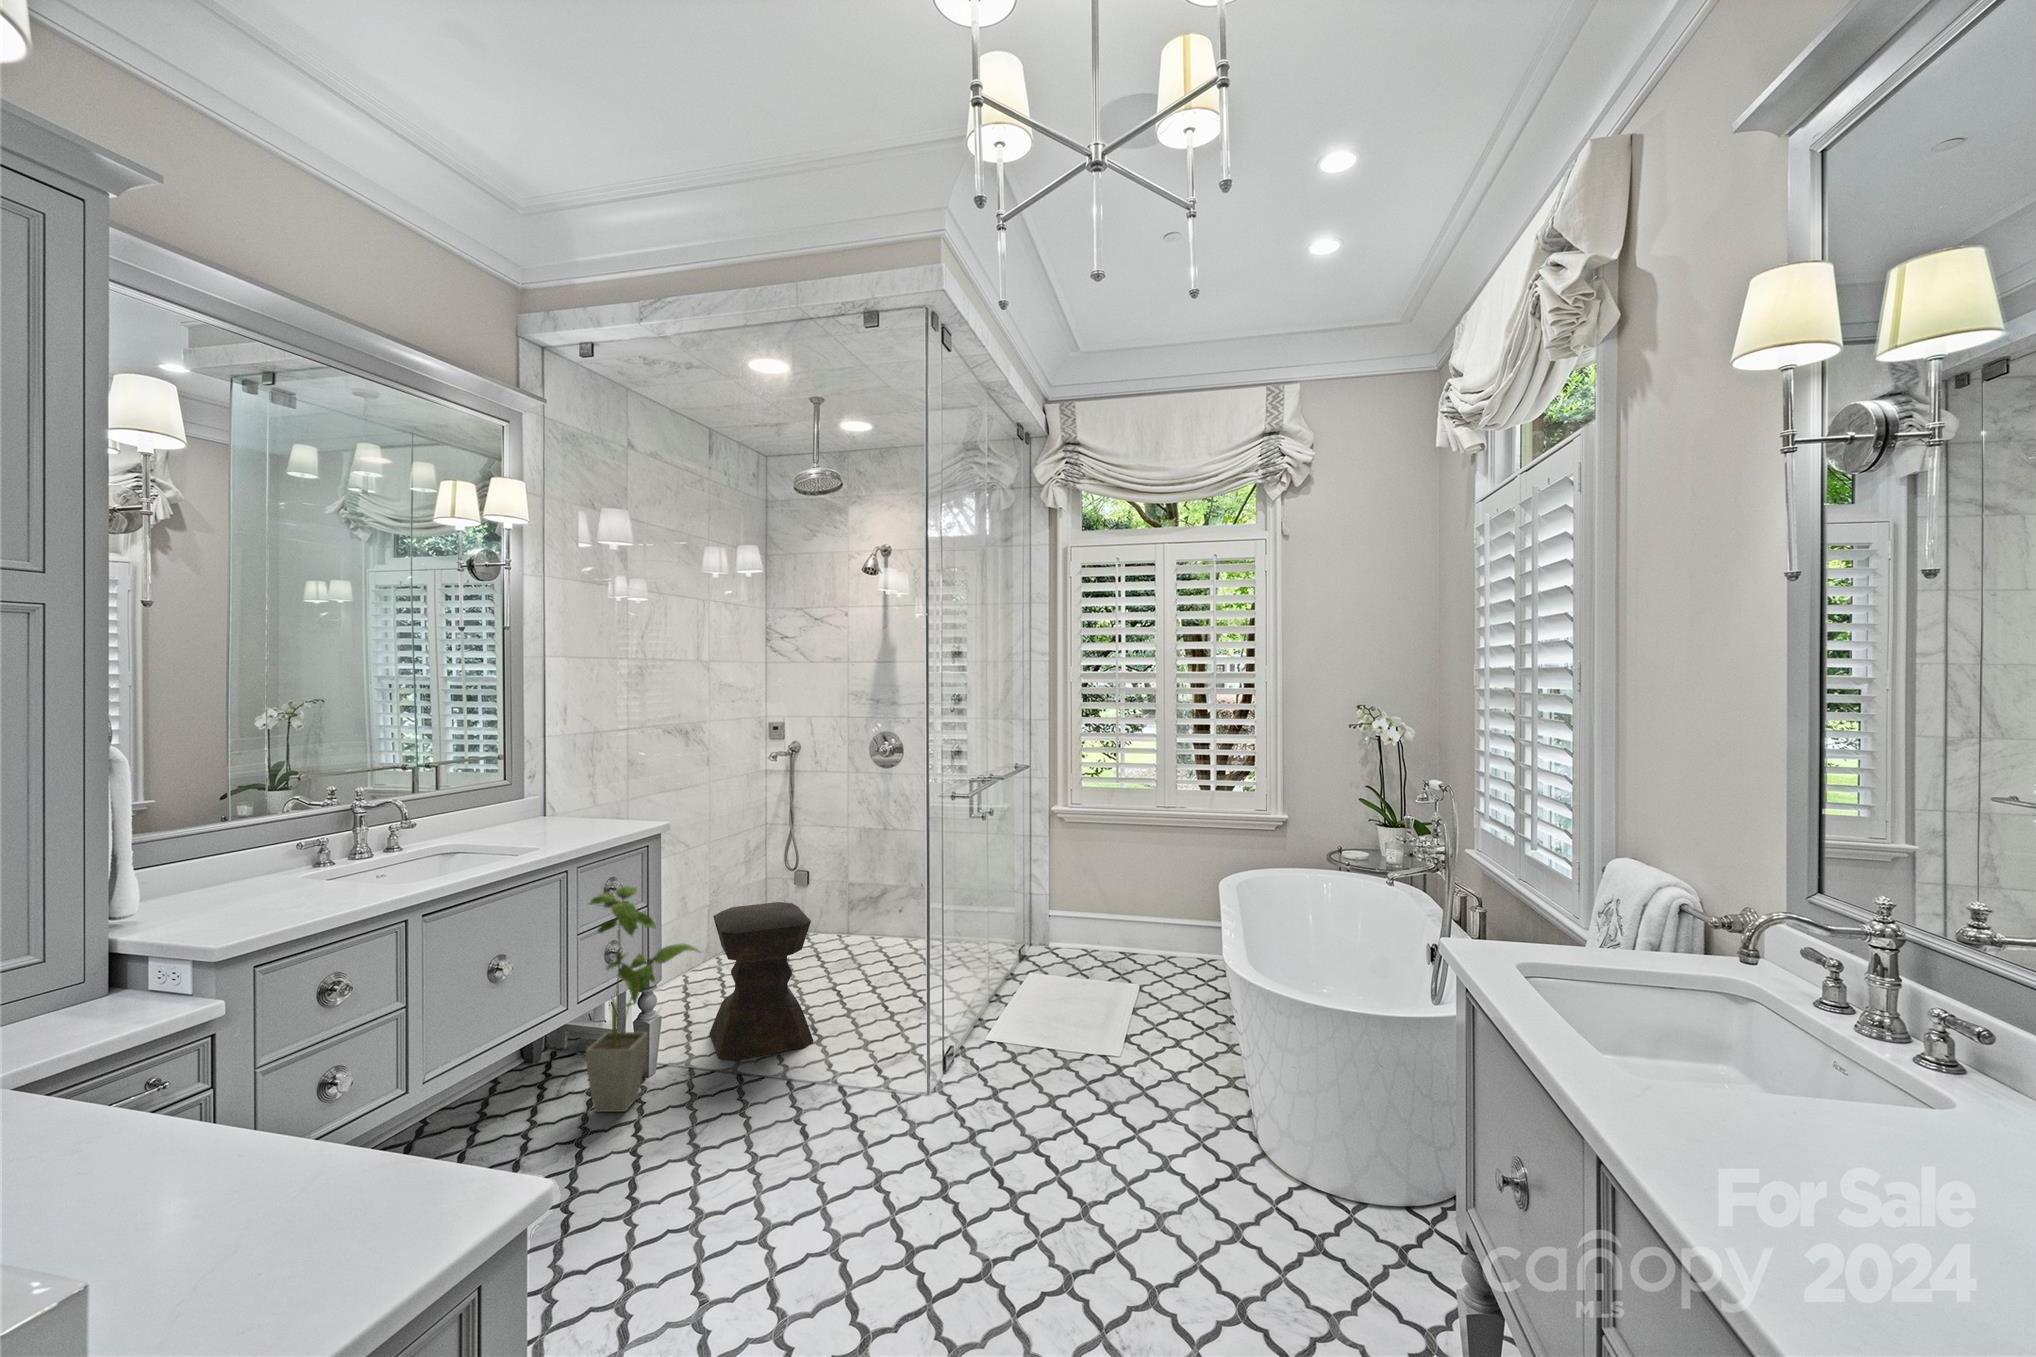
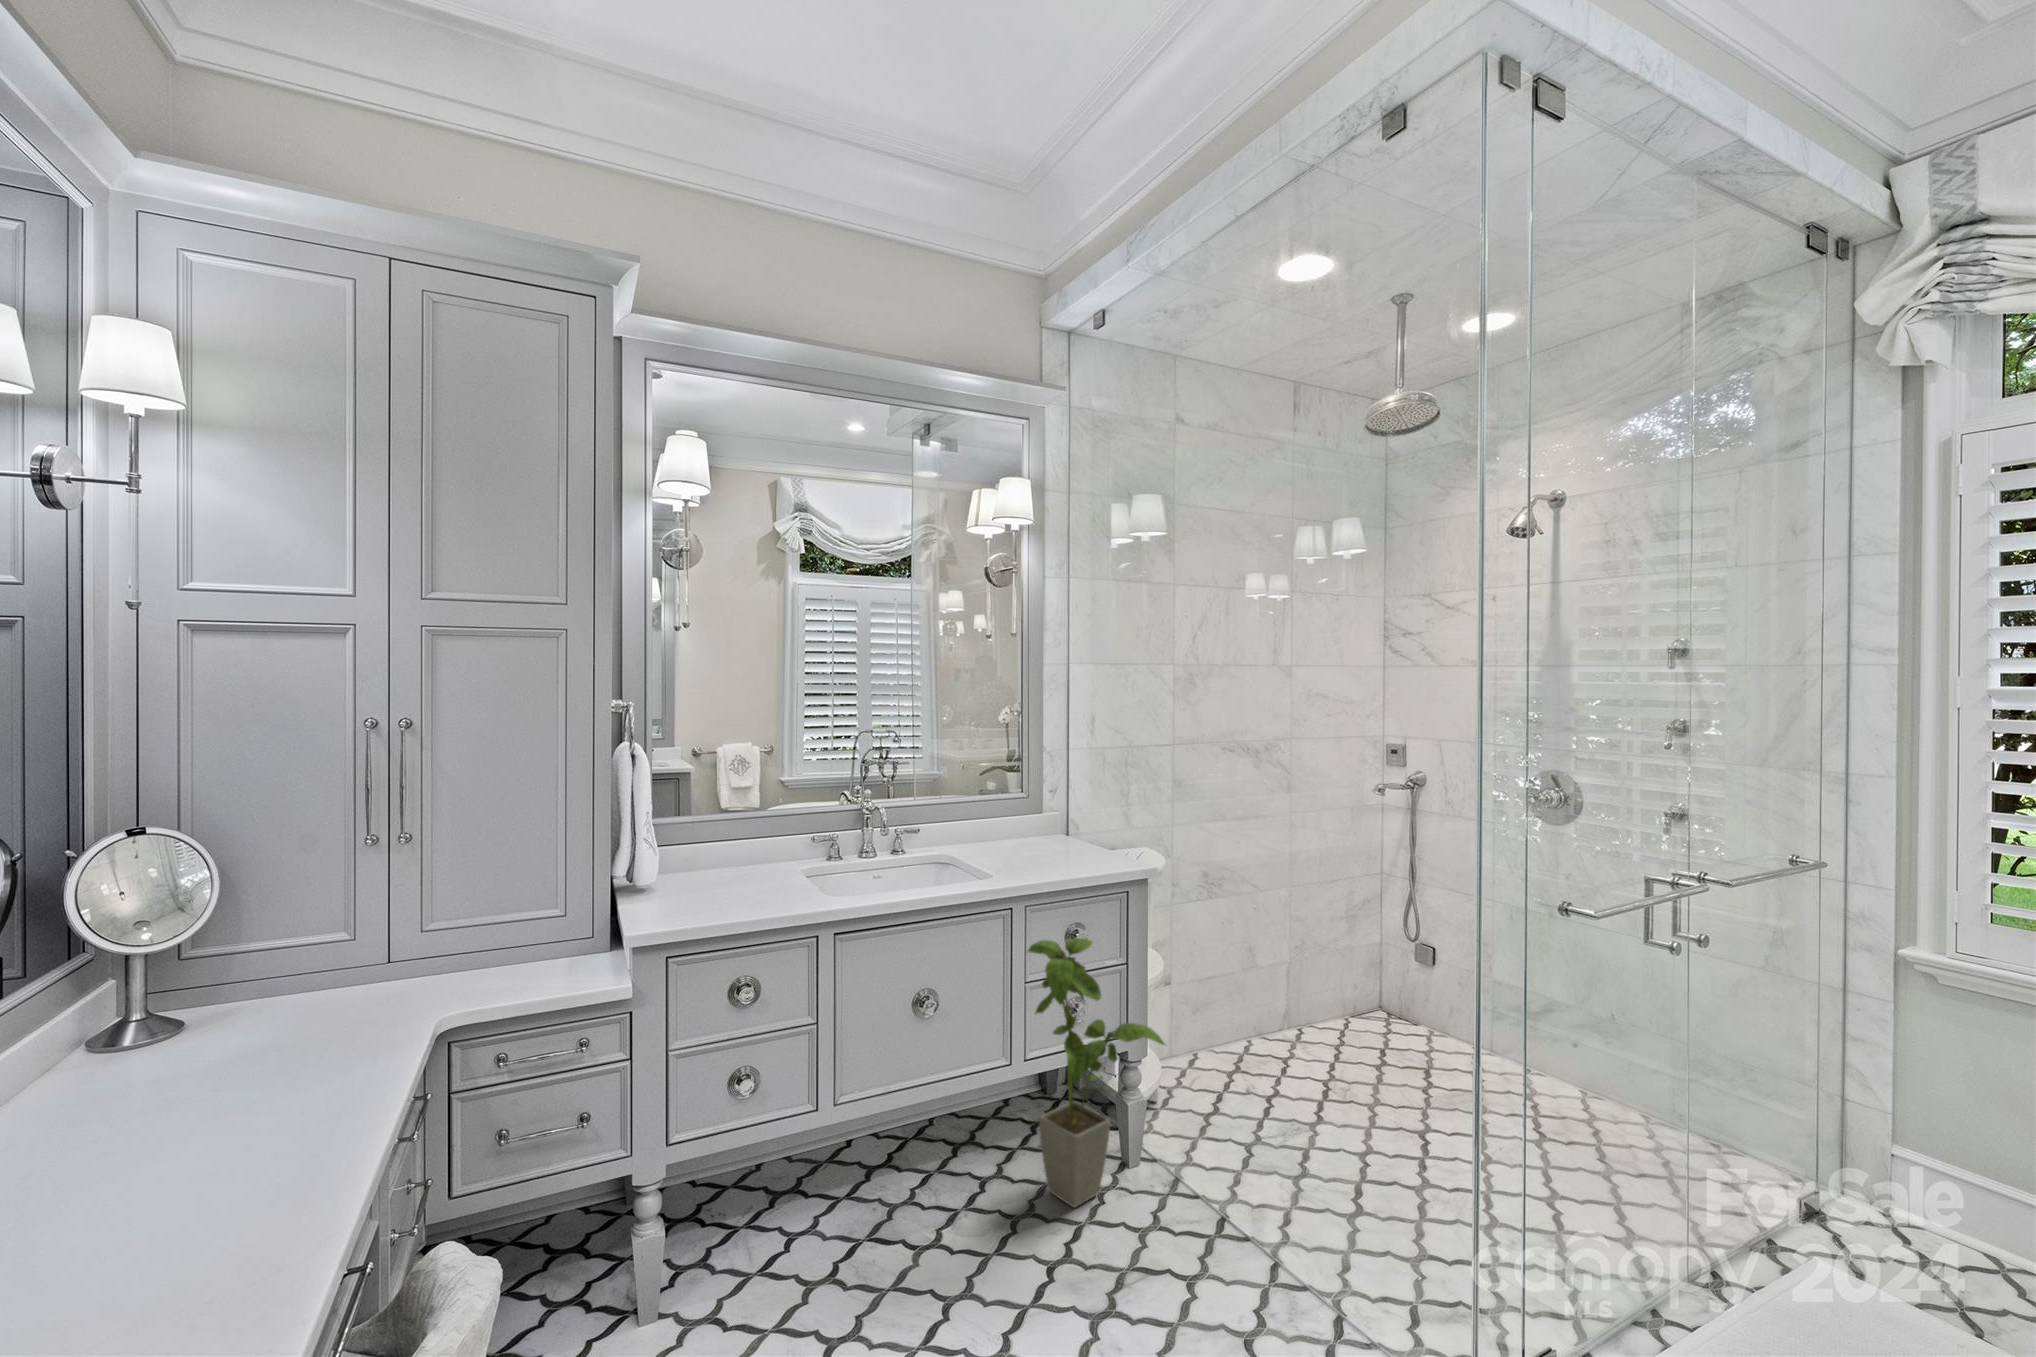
stool: present [710,902,814,1061] -> none [1213,985,1347,1218]

